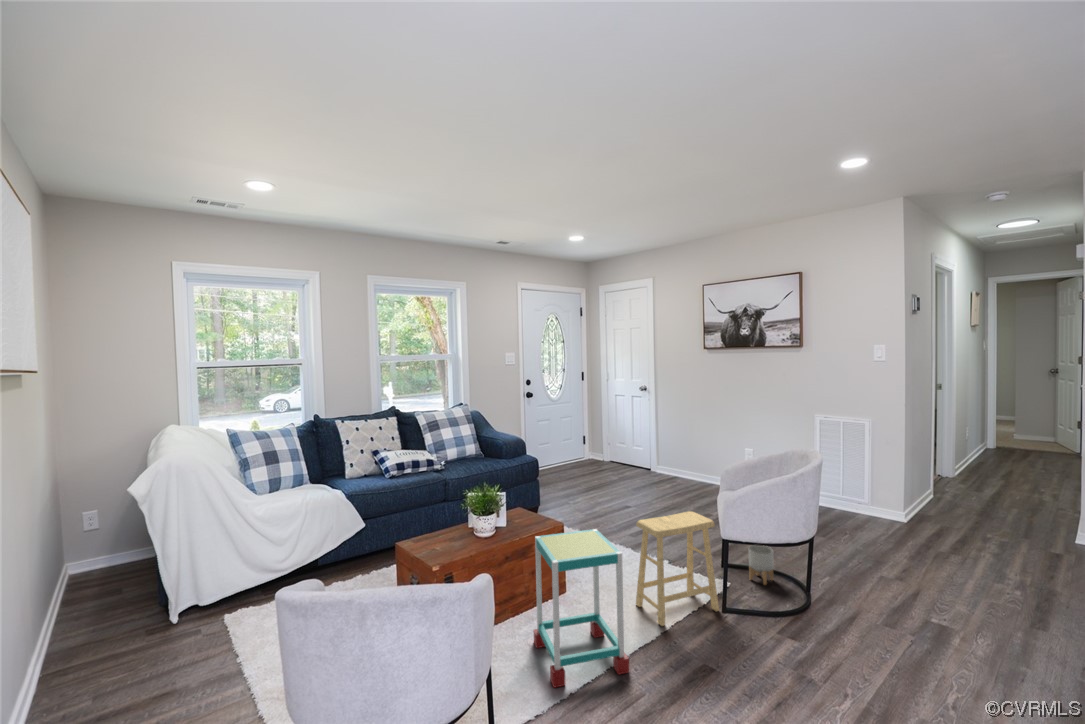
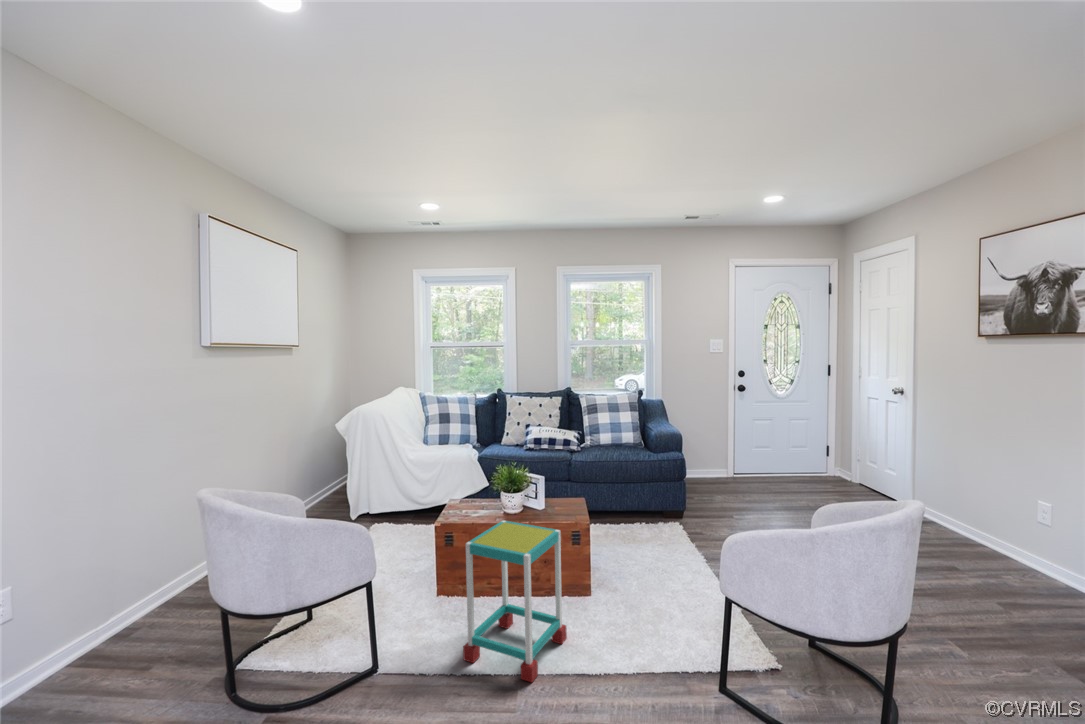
footstool: present [636,511,719,626] -> none [624,538,716,681]
planter: present [749,545,773,585] -> none [818,625,856,687]

